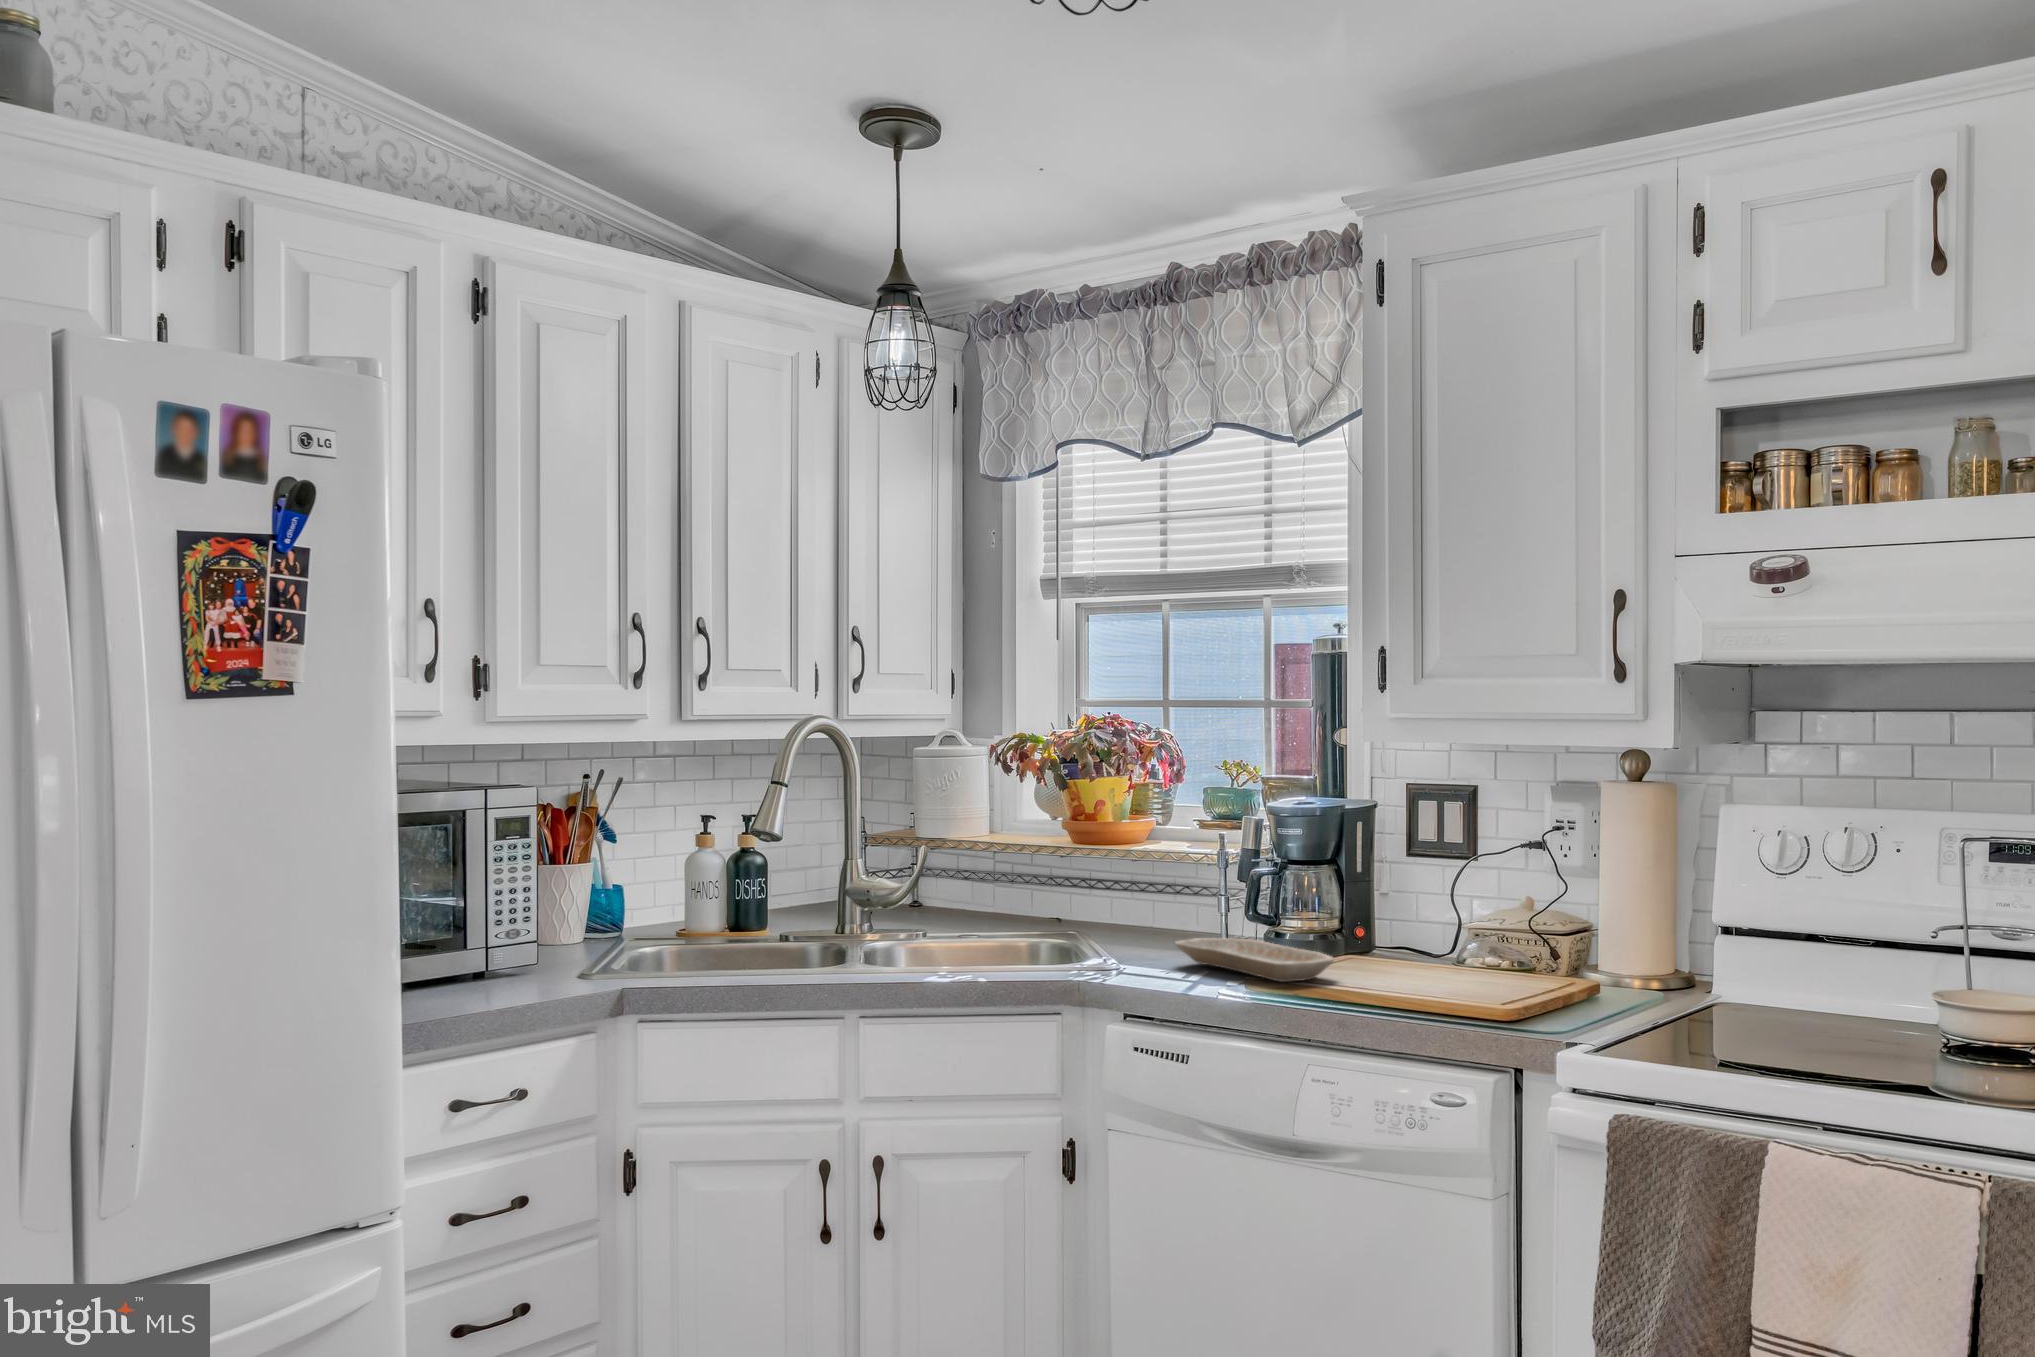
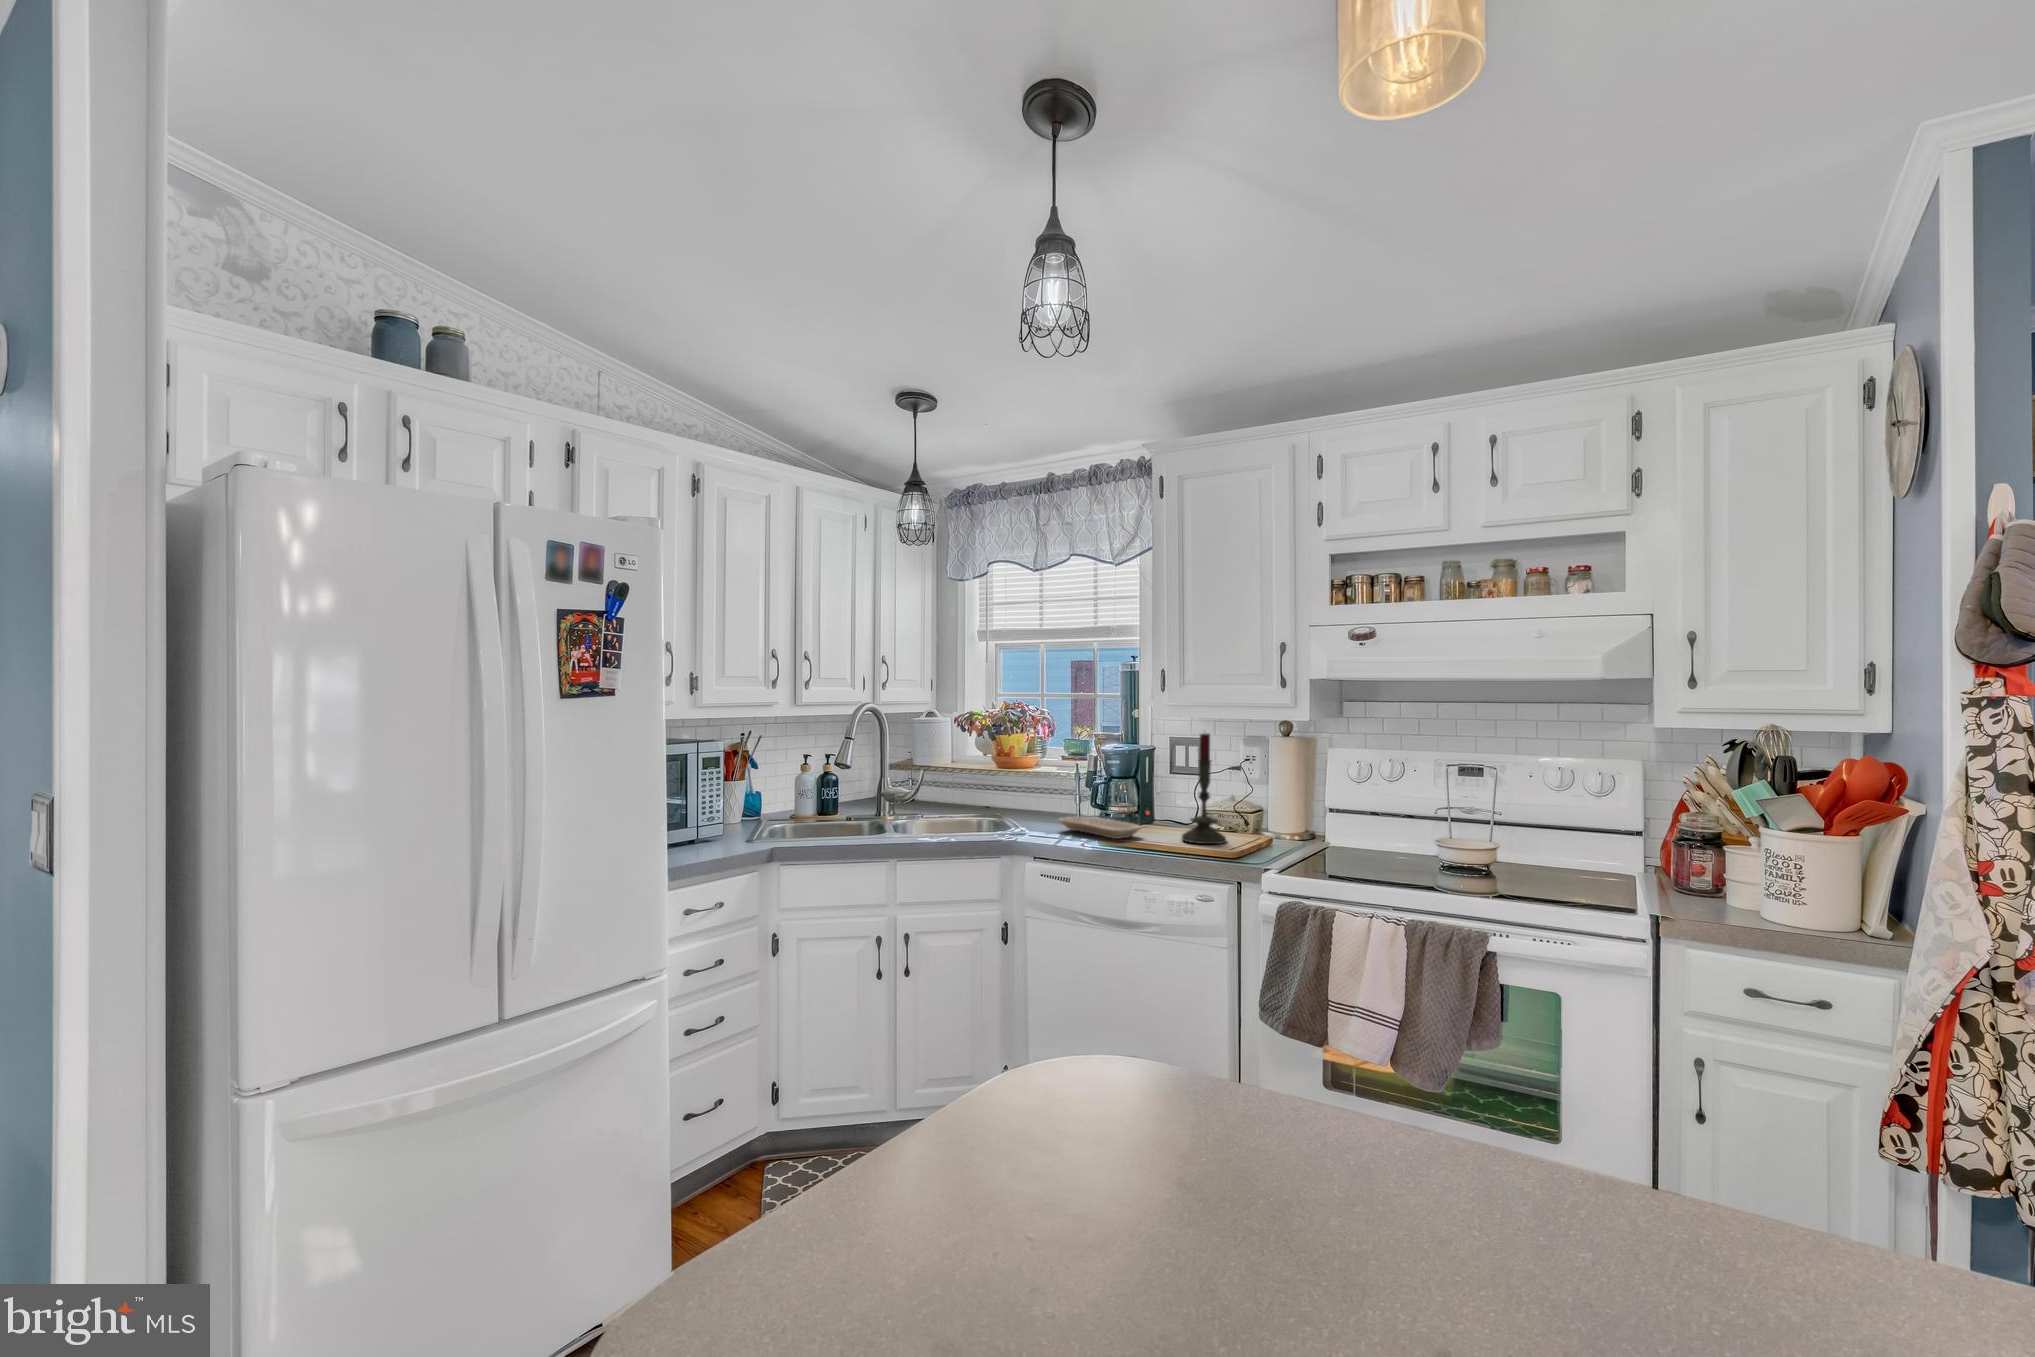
candle: none [1413,766,1504,995] -> present [1182,733,1226,844]

